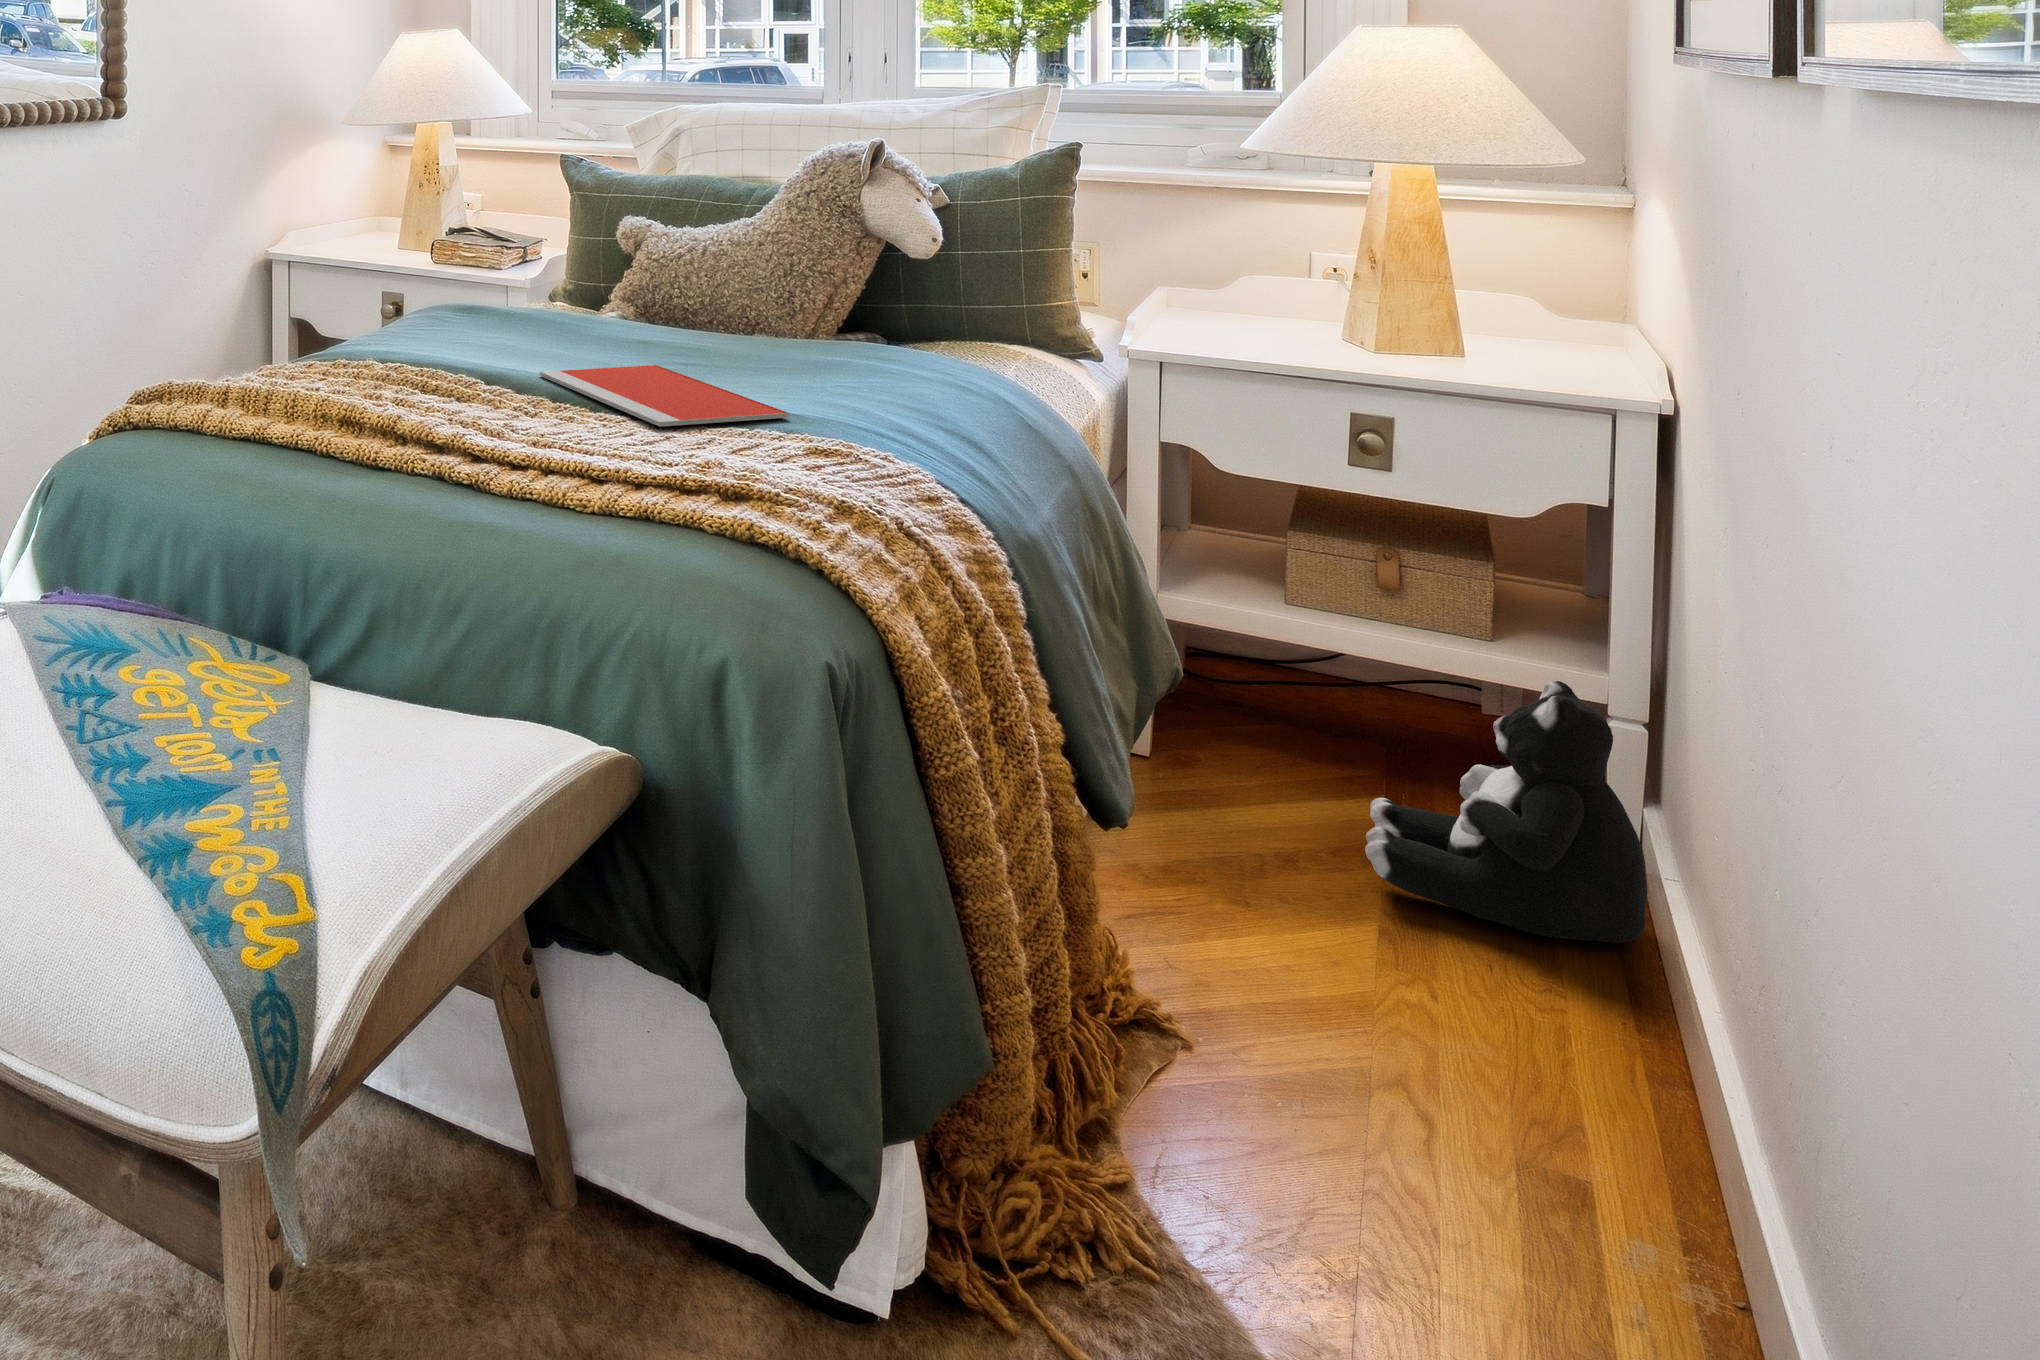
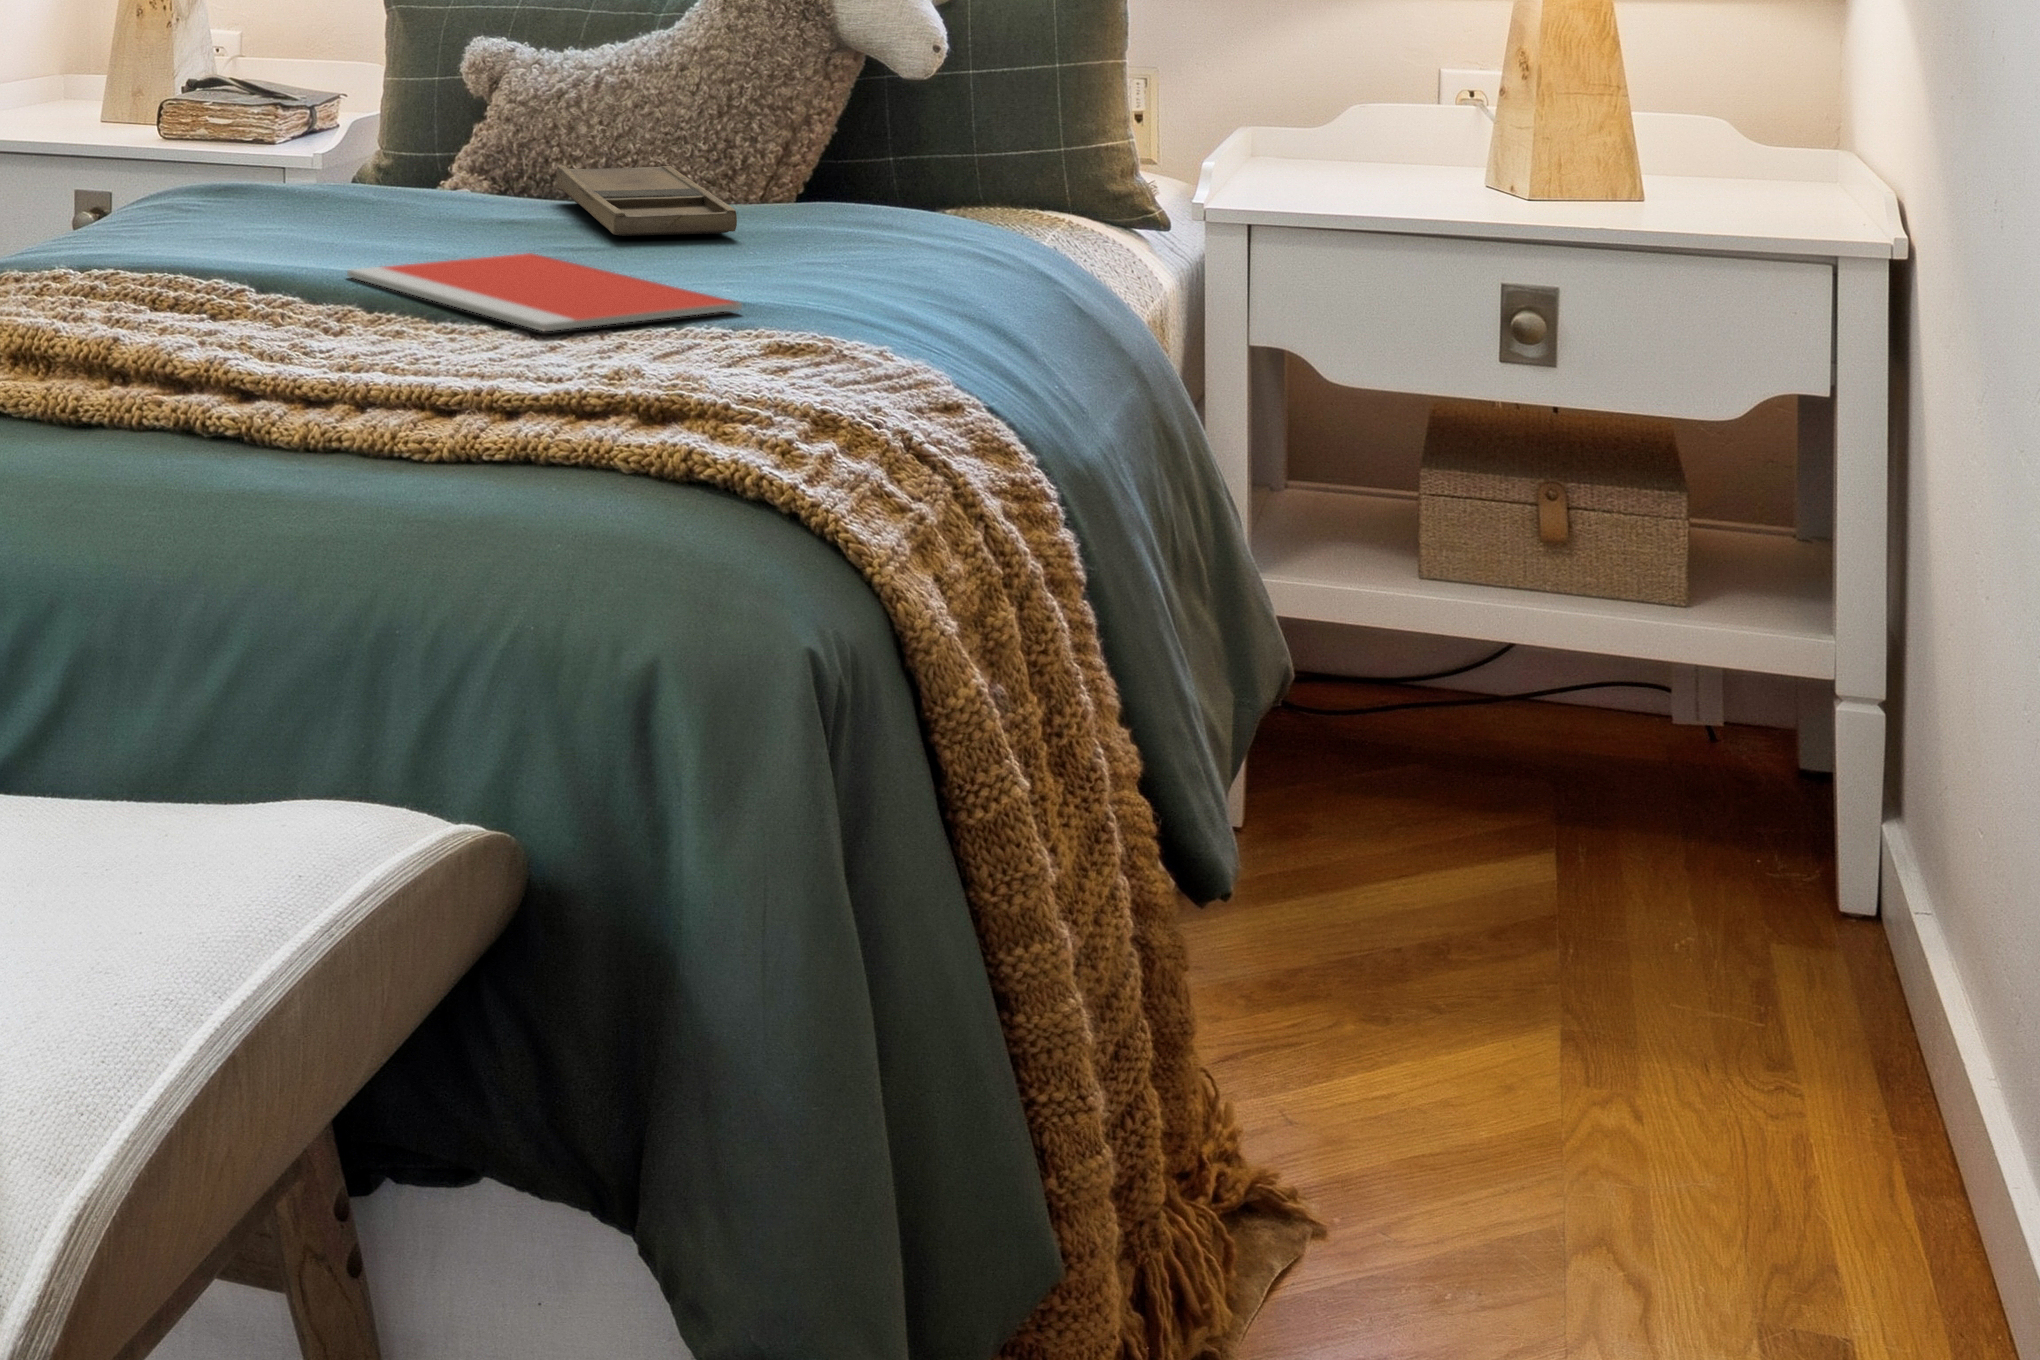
tray: none [675,302,791,356] -> present [557,166,737,236]
plush toy: present [1365,681,1648,943] -> none [1524,636,1863,997]

